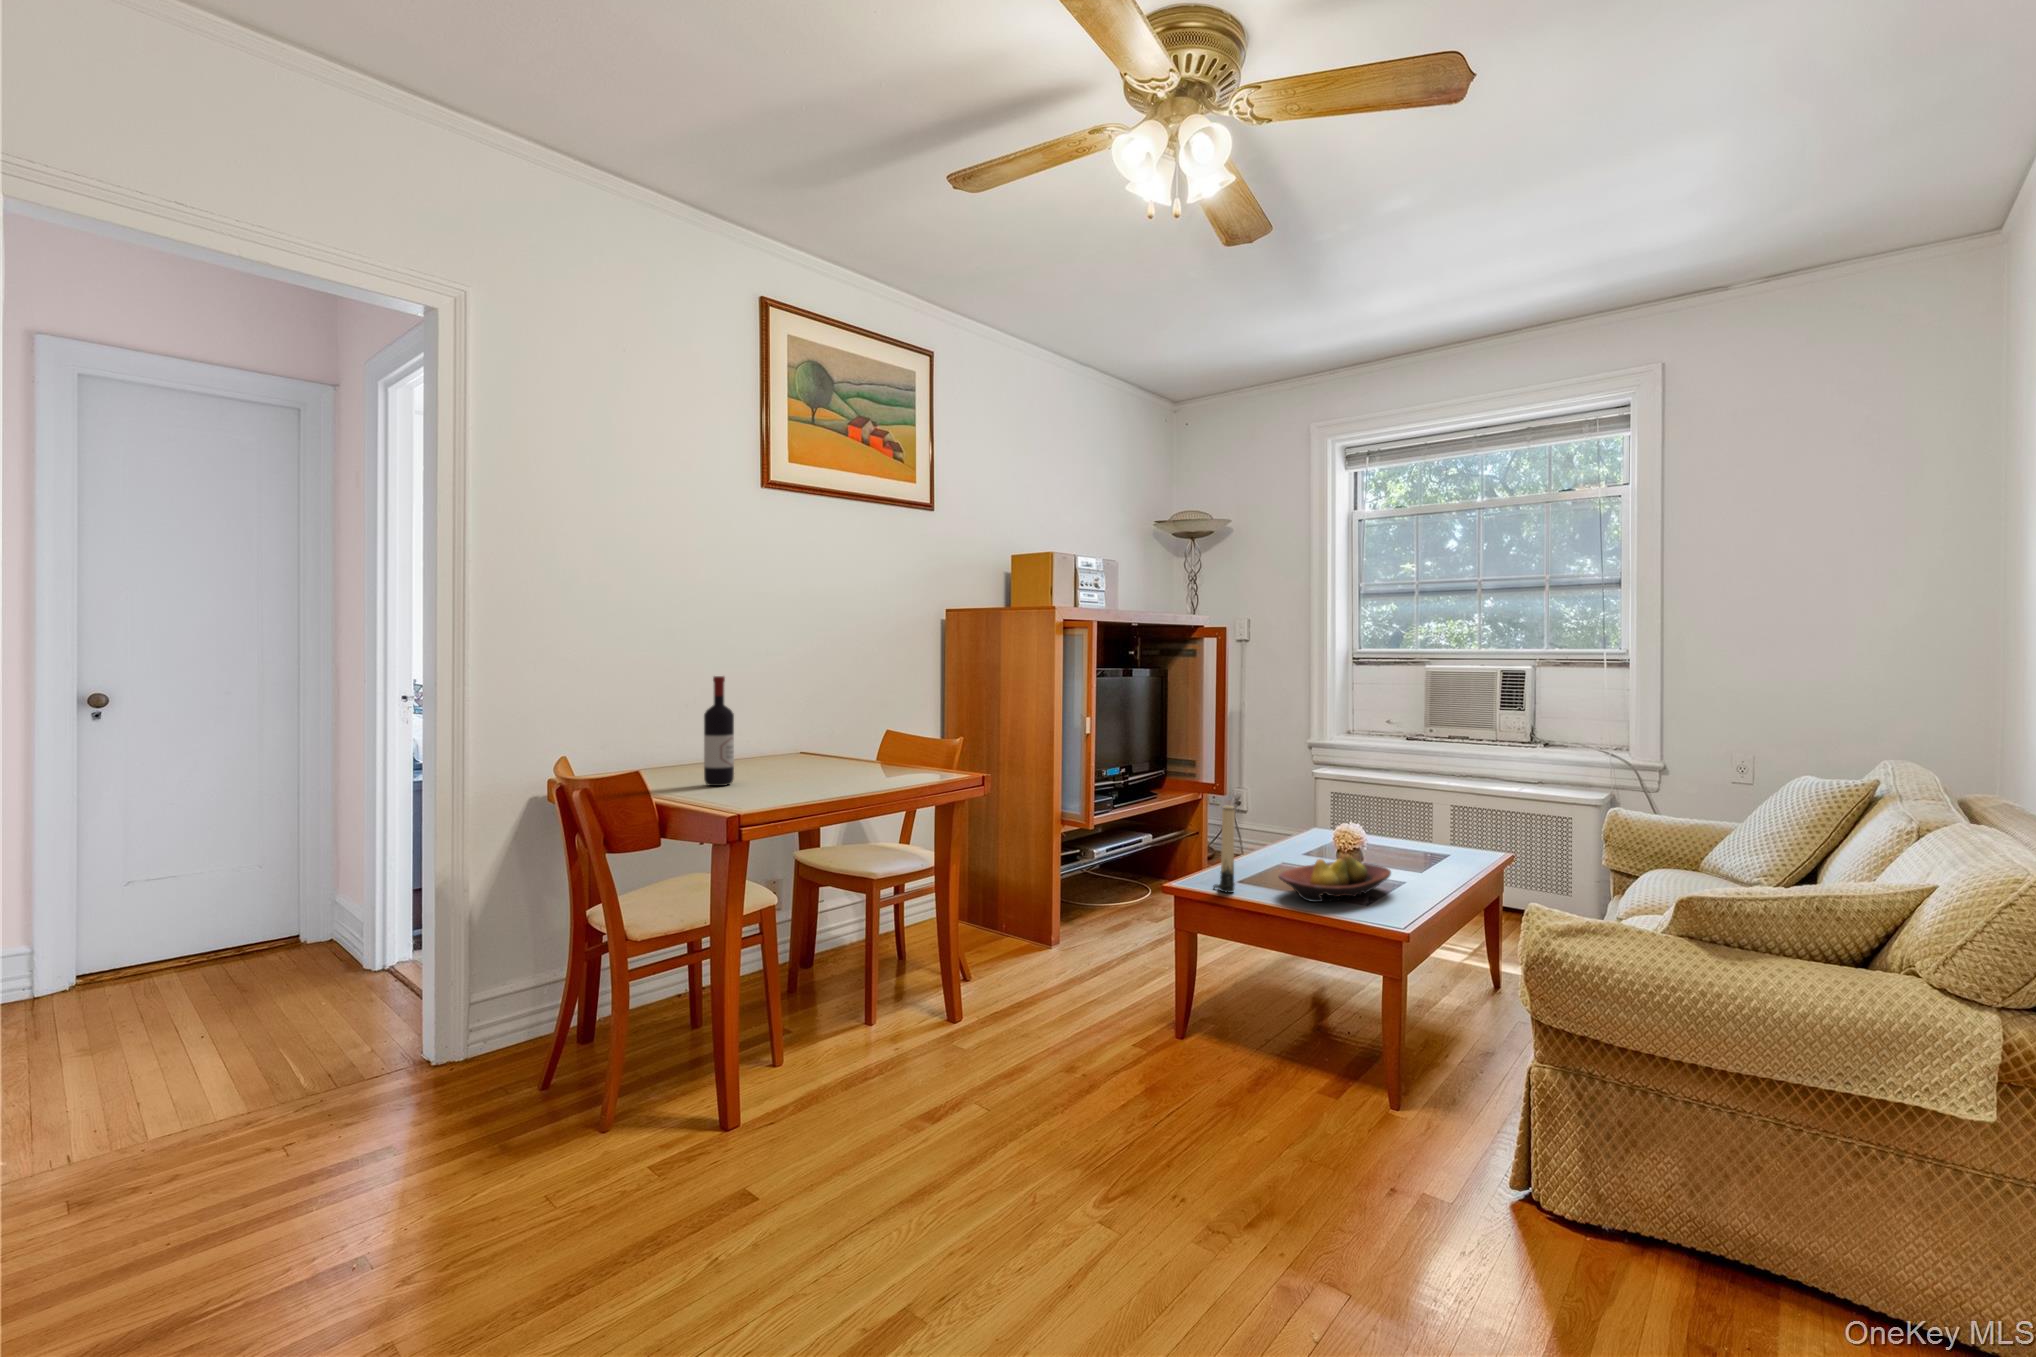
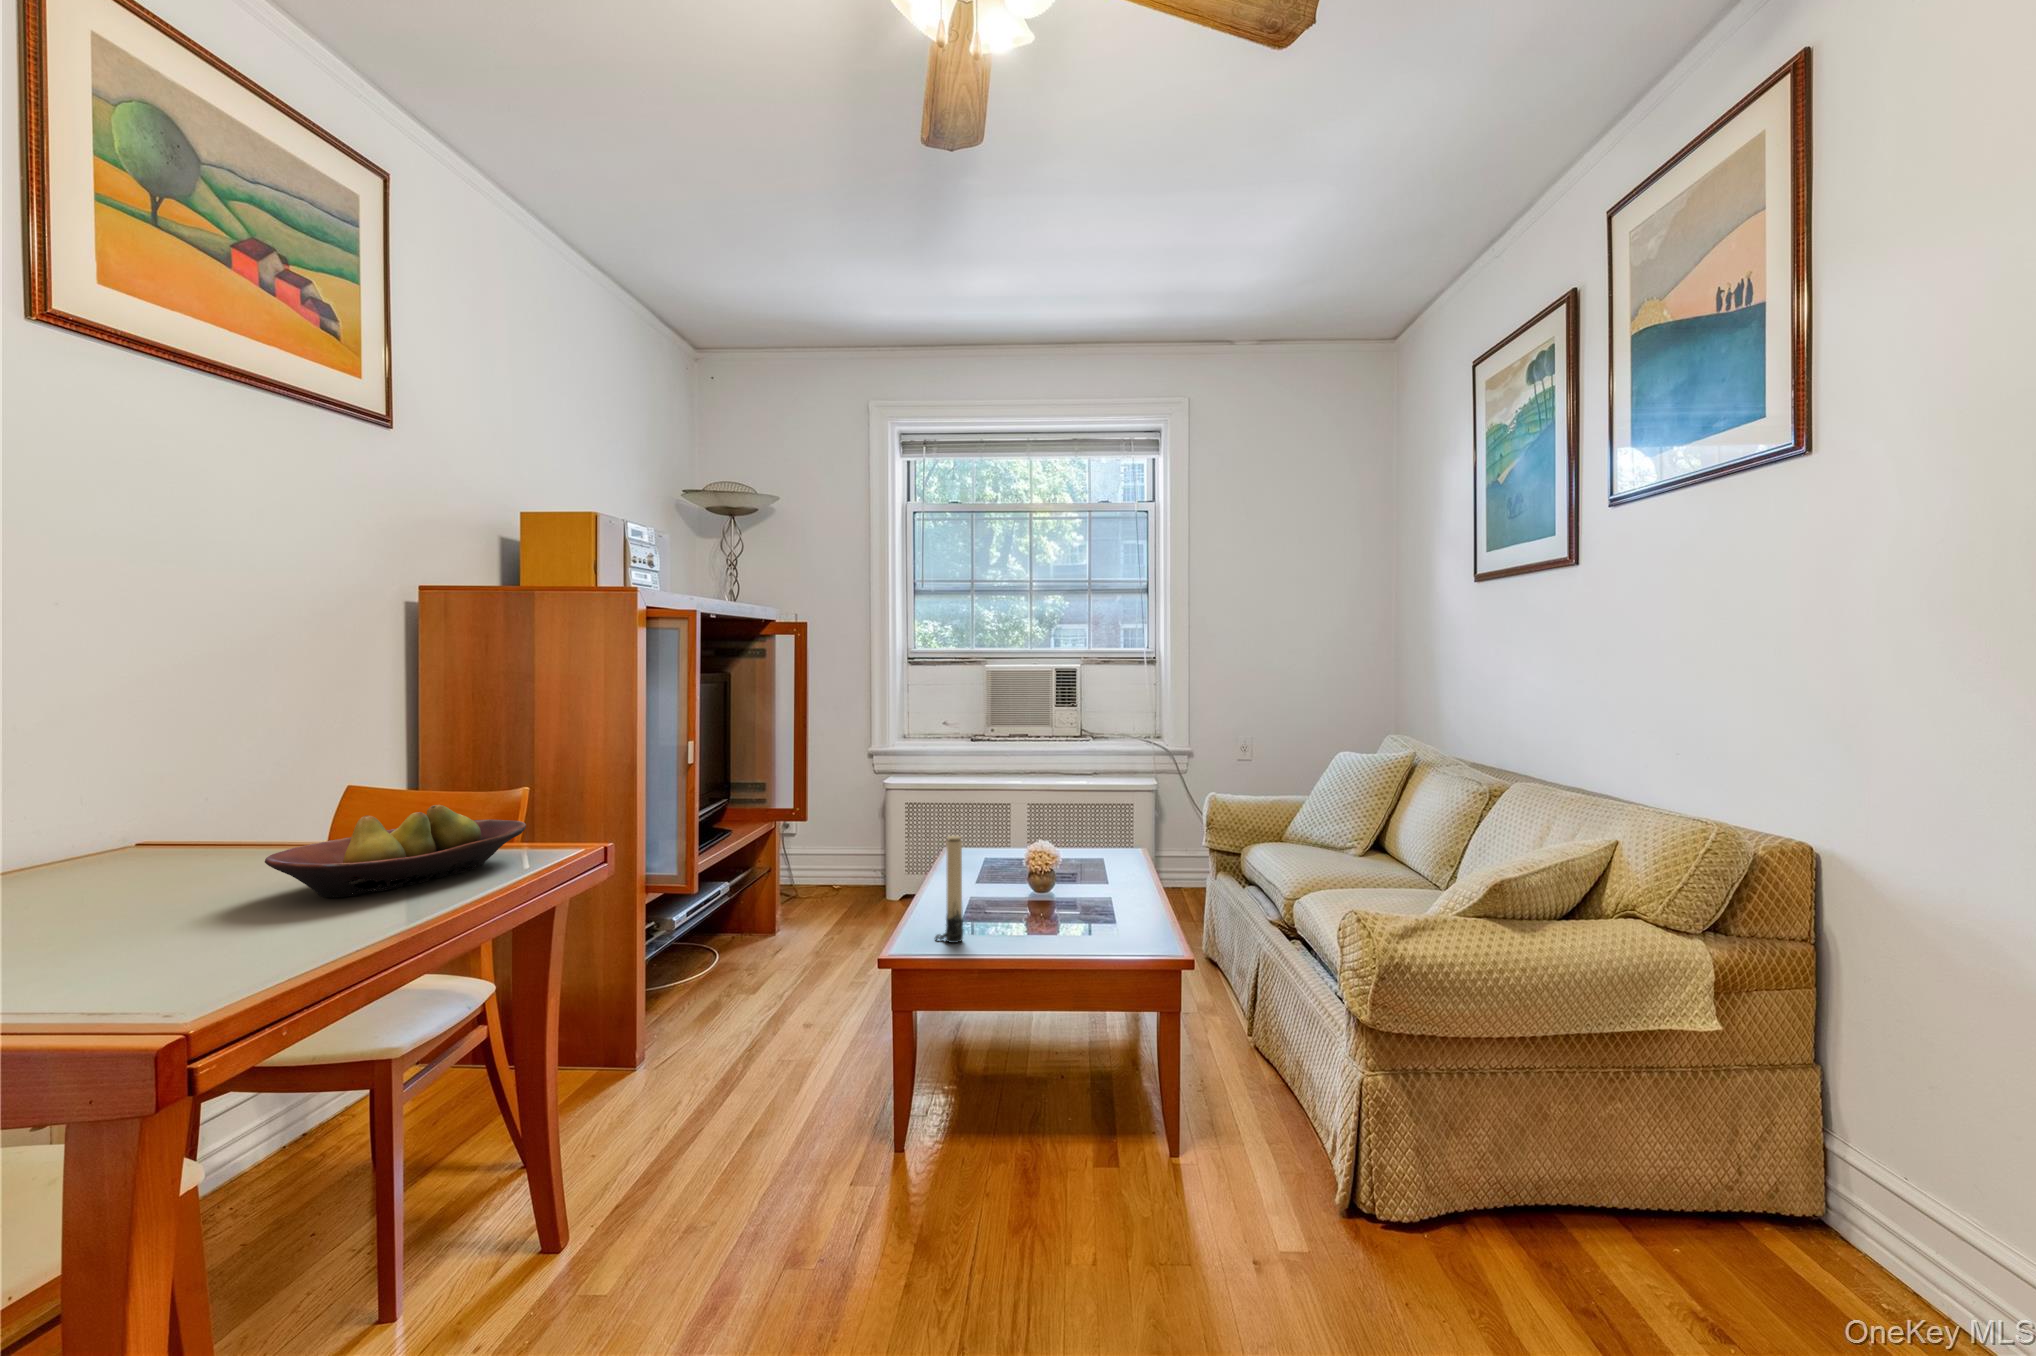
wine bottle: present [704,676,734,786] -> none [80,698,160,919]
fruit bowl: present [1279,854,1391,902] -> present [265,805,526,897]

